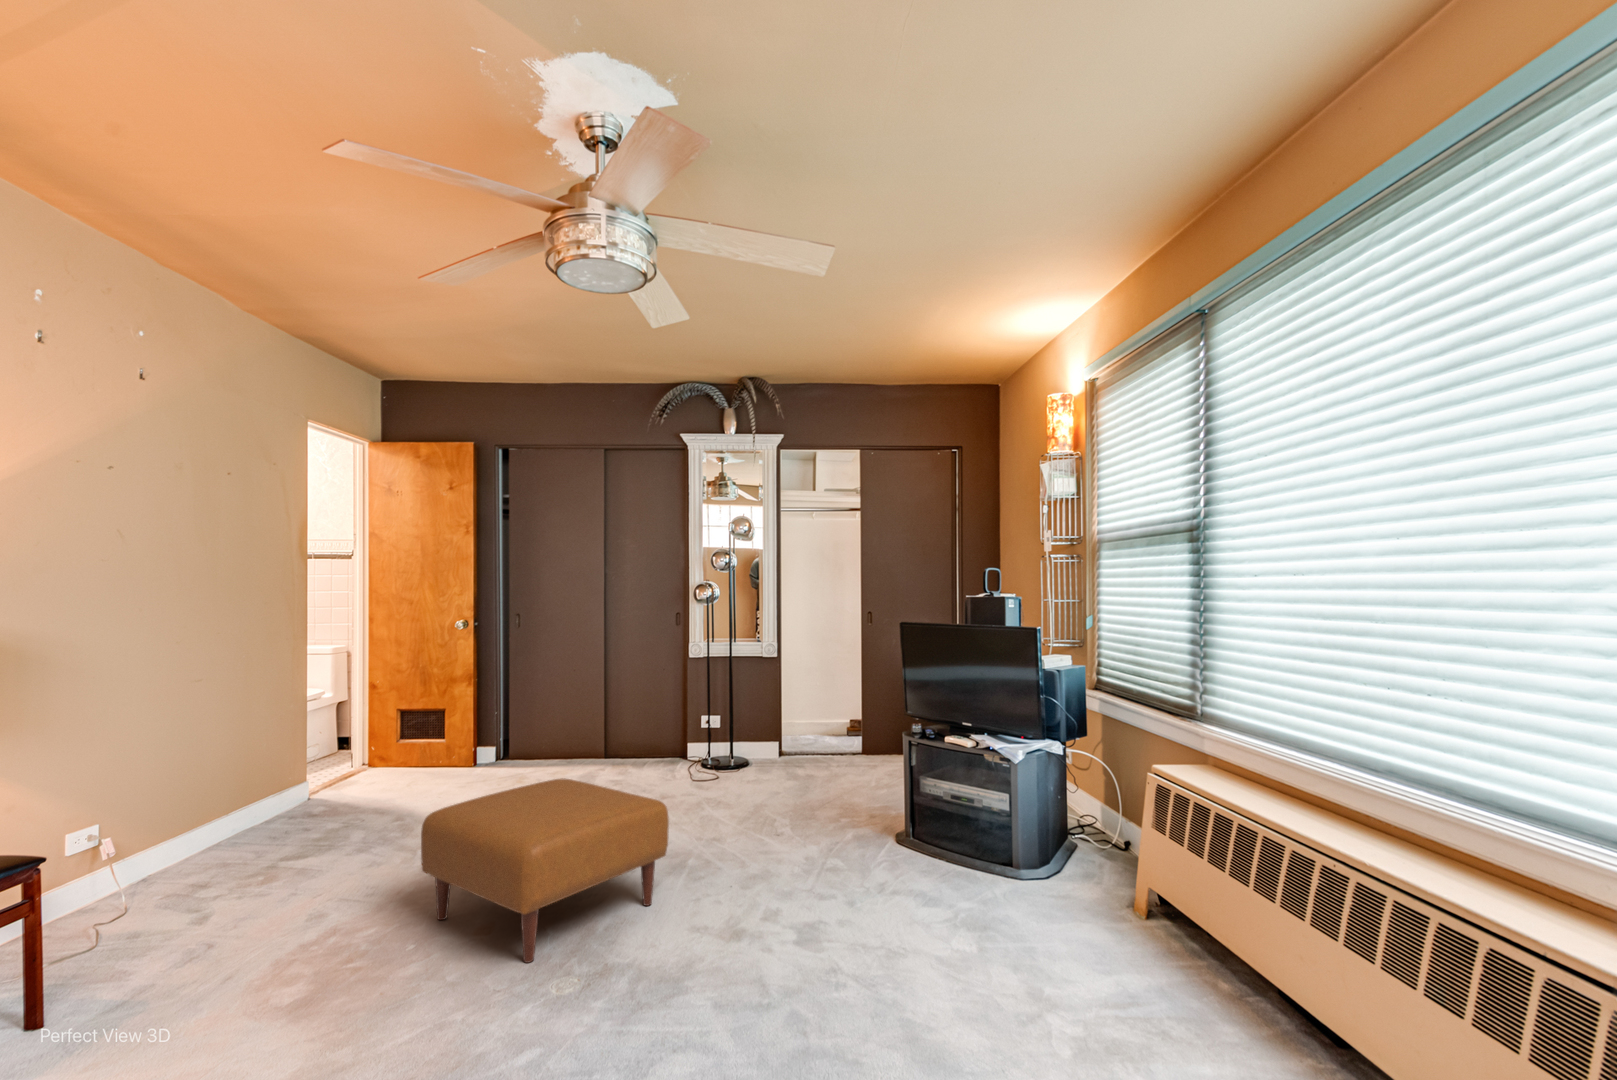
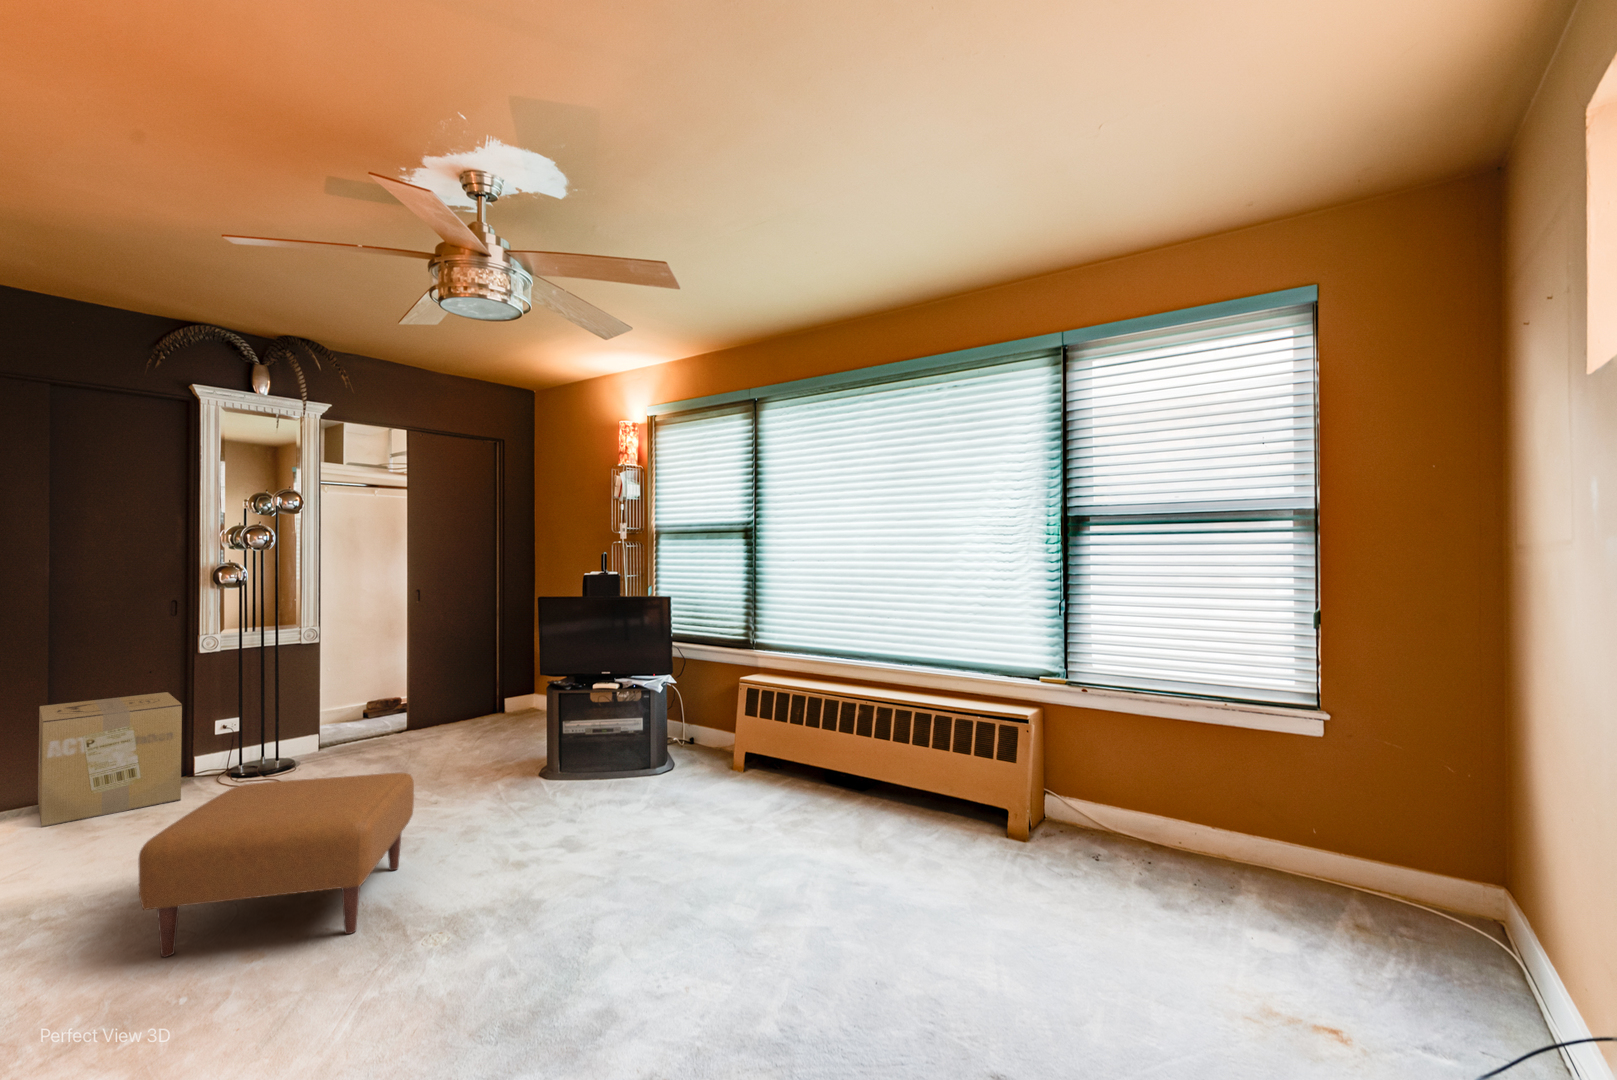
cardboard box: none [568,687,668,780] -> present [38,692,182,827]

